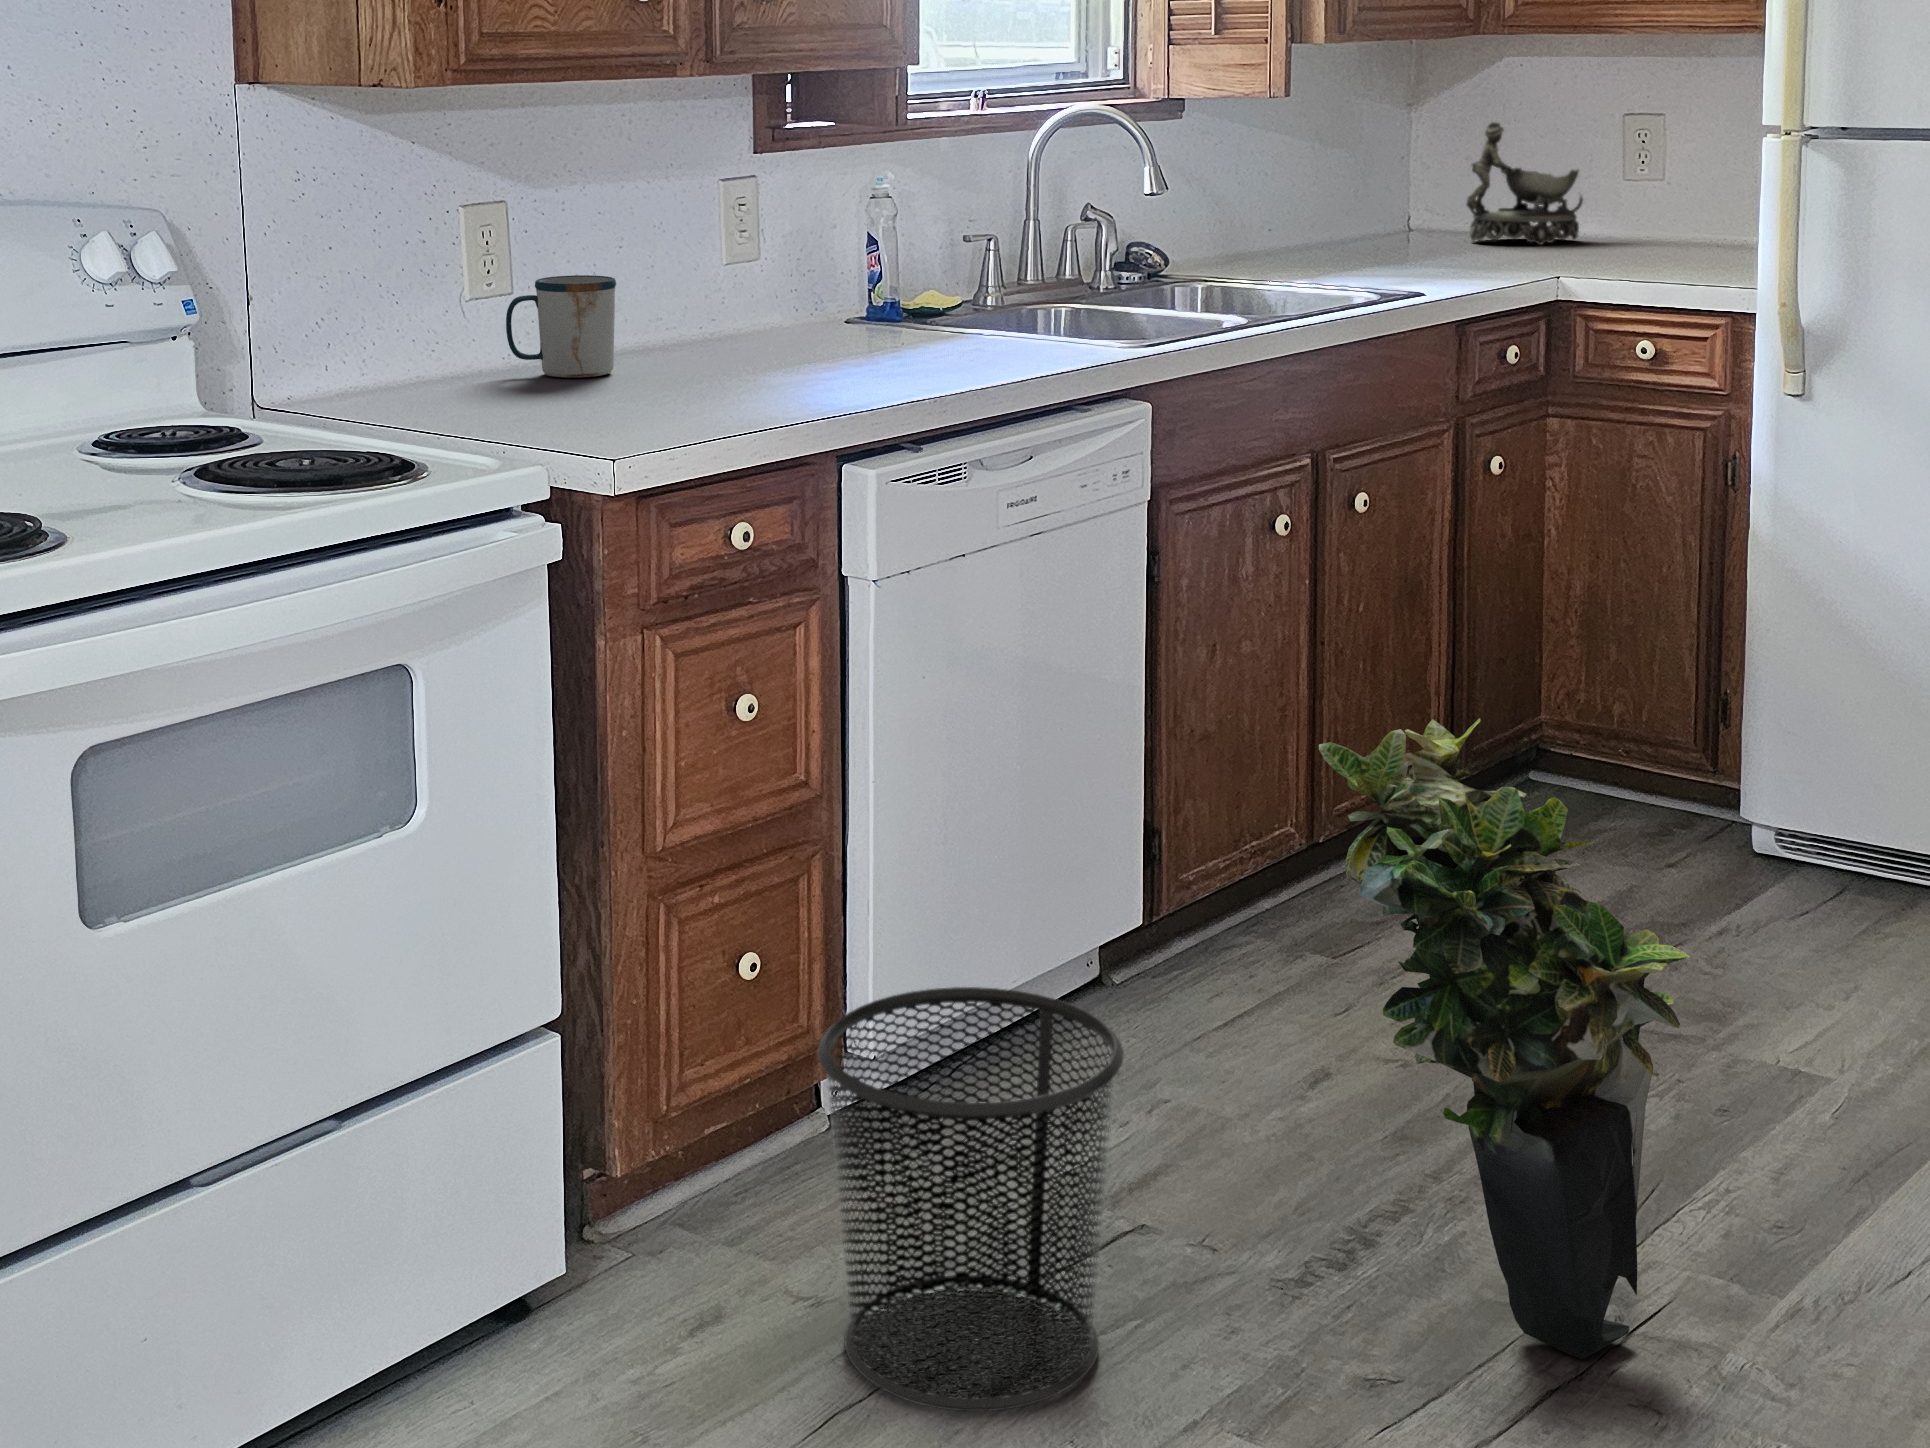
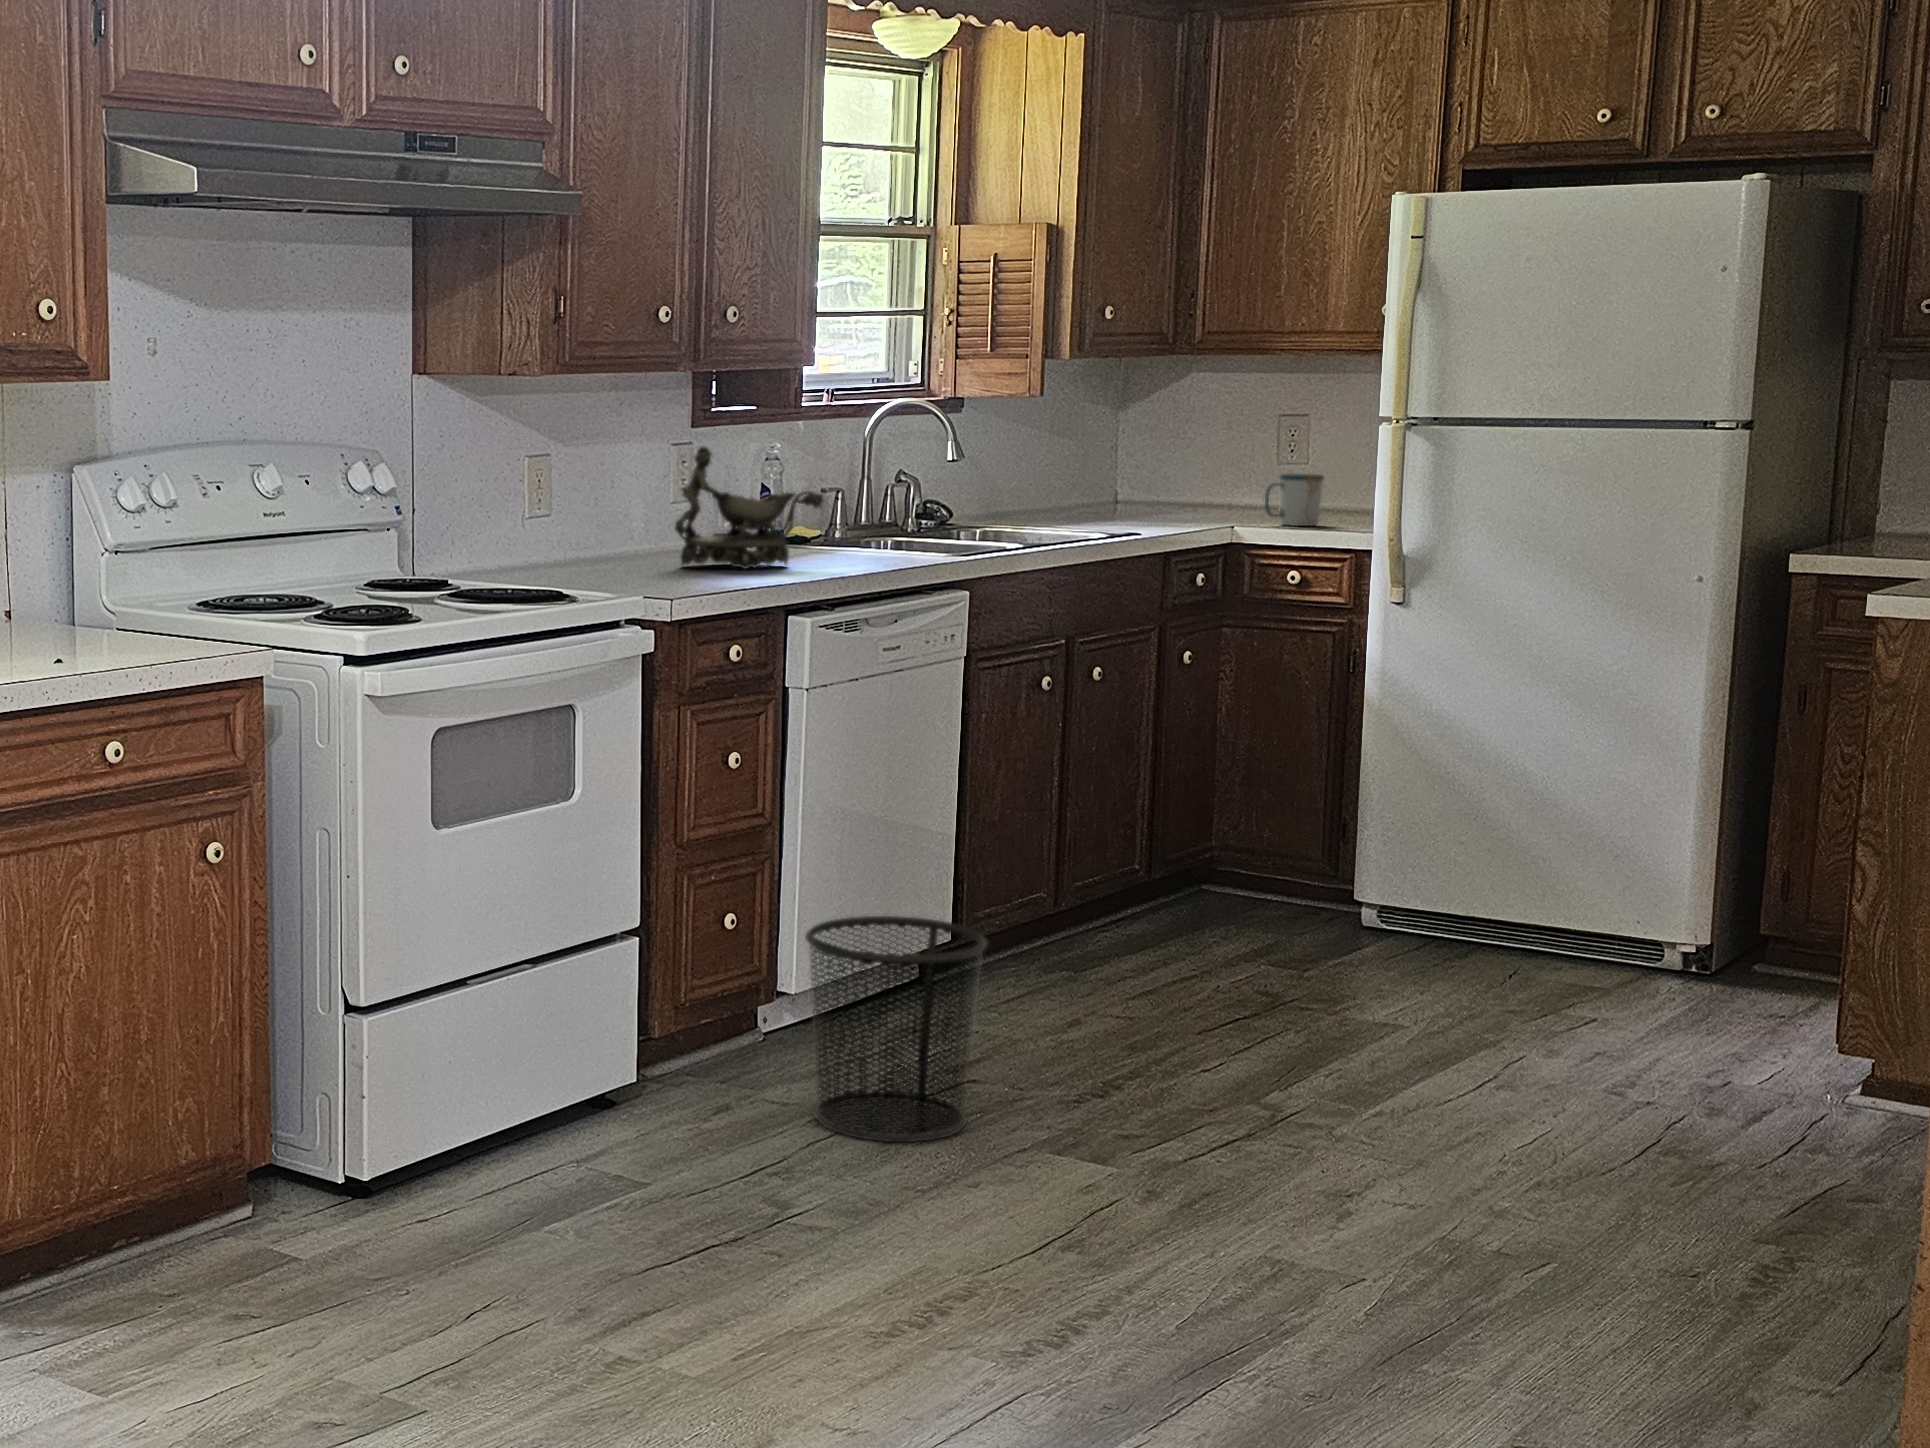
decorative bowl: present [1466,122,1583,245] -> present [675,447,823,569]
mug: present [506,275,616,377] -> present [1265,474,1324,526]
potted plant: present [1319,719,1690,1359] -> none [1100,758,1323,1128]

